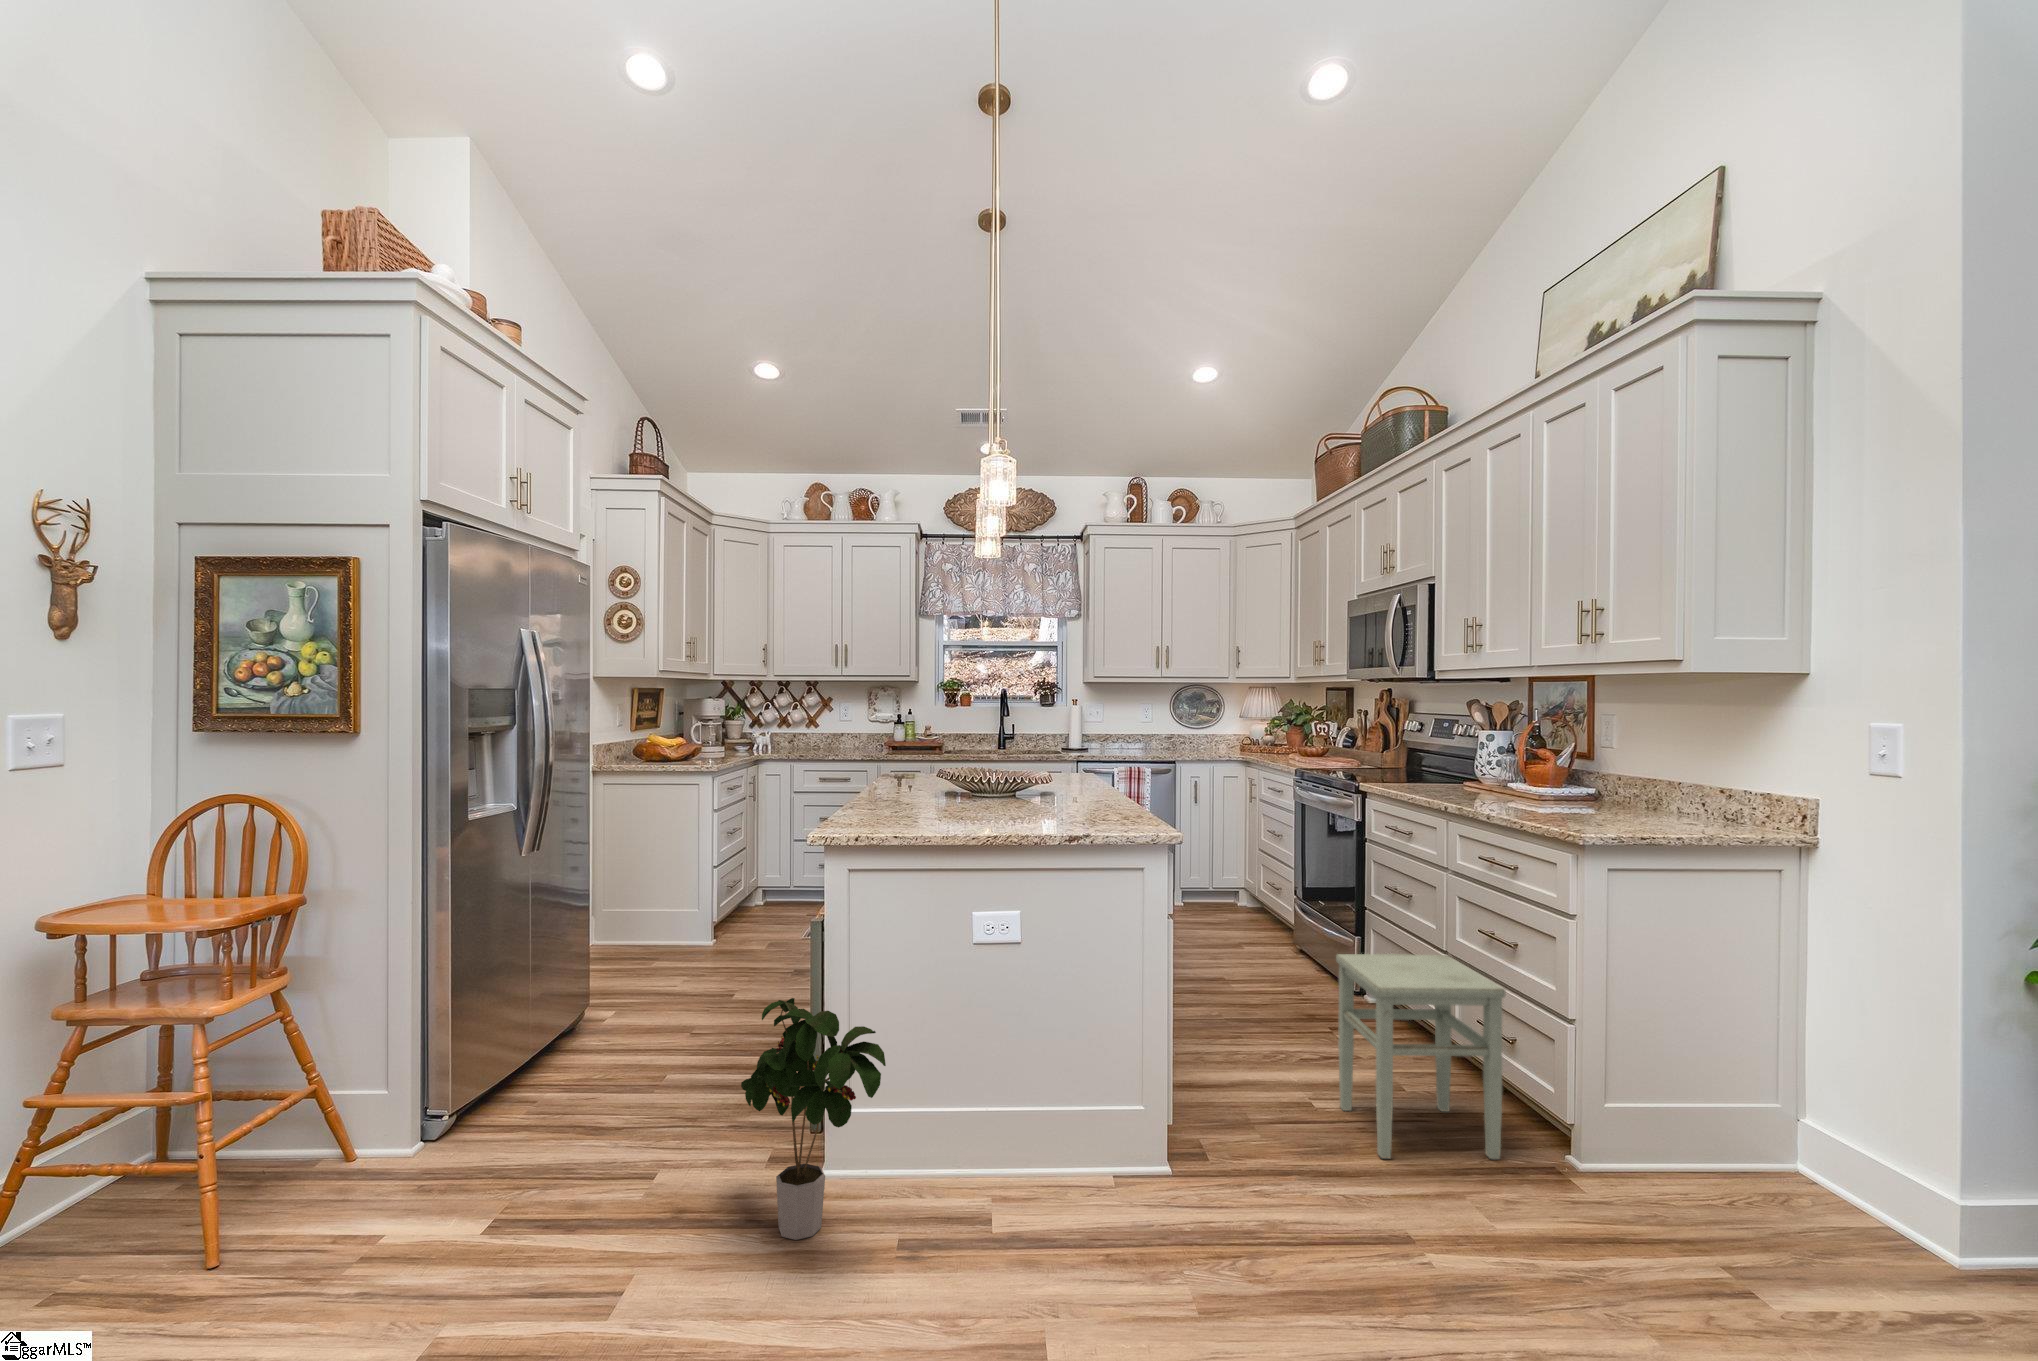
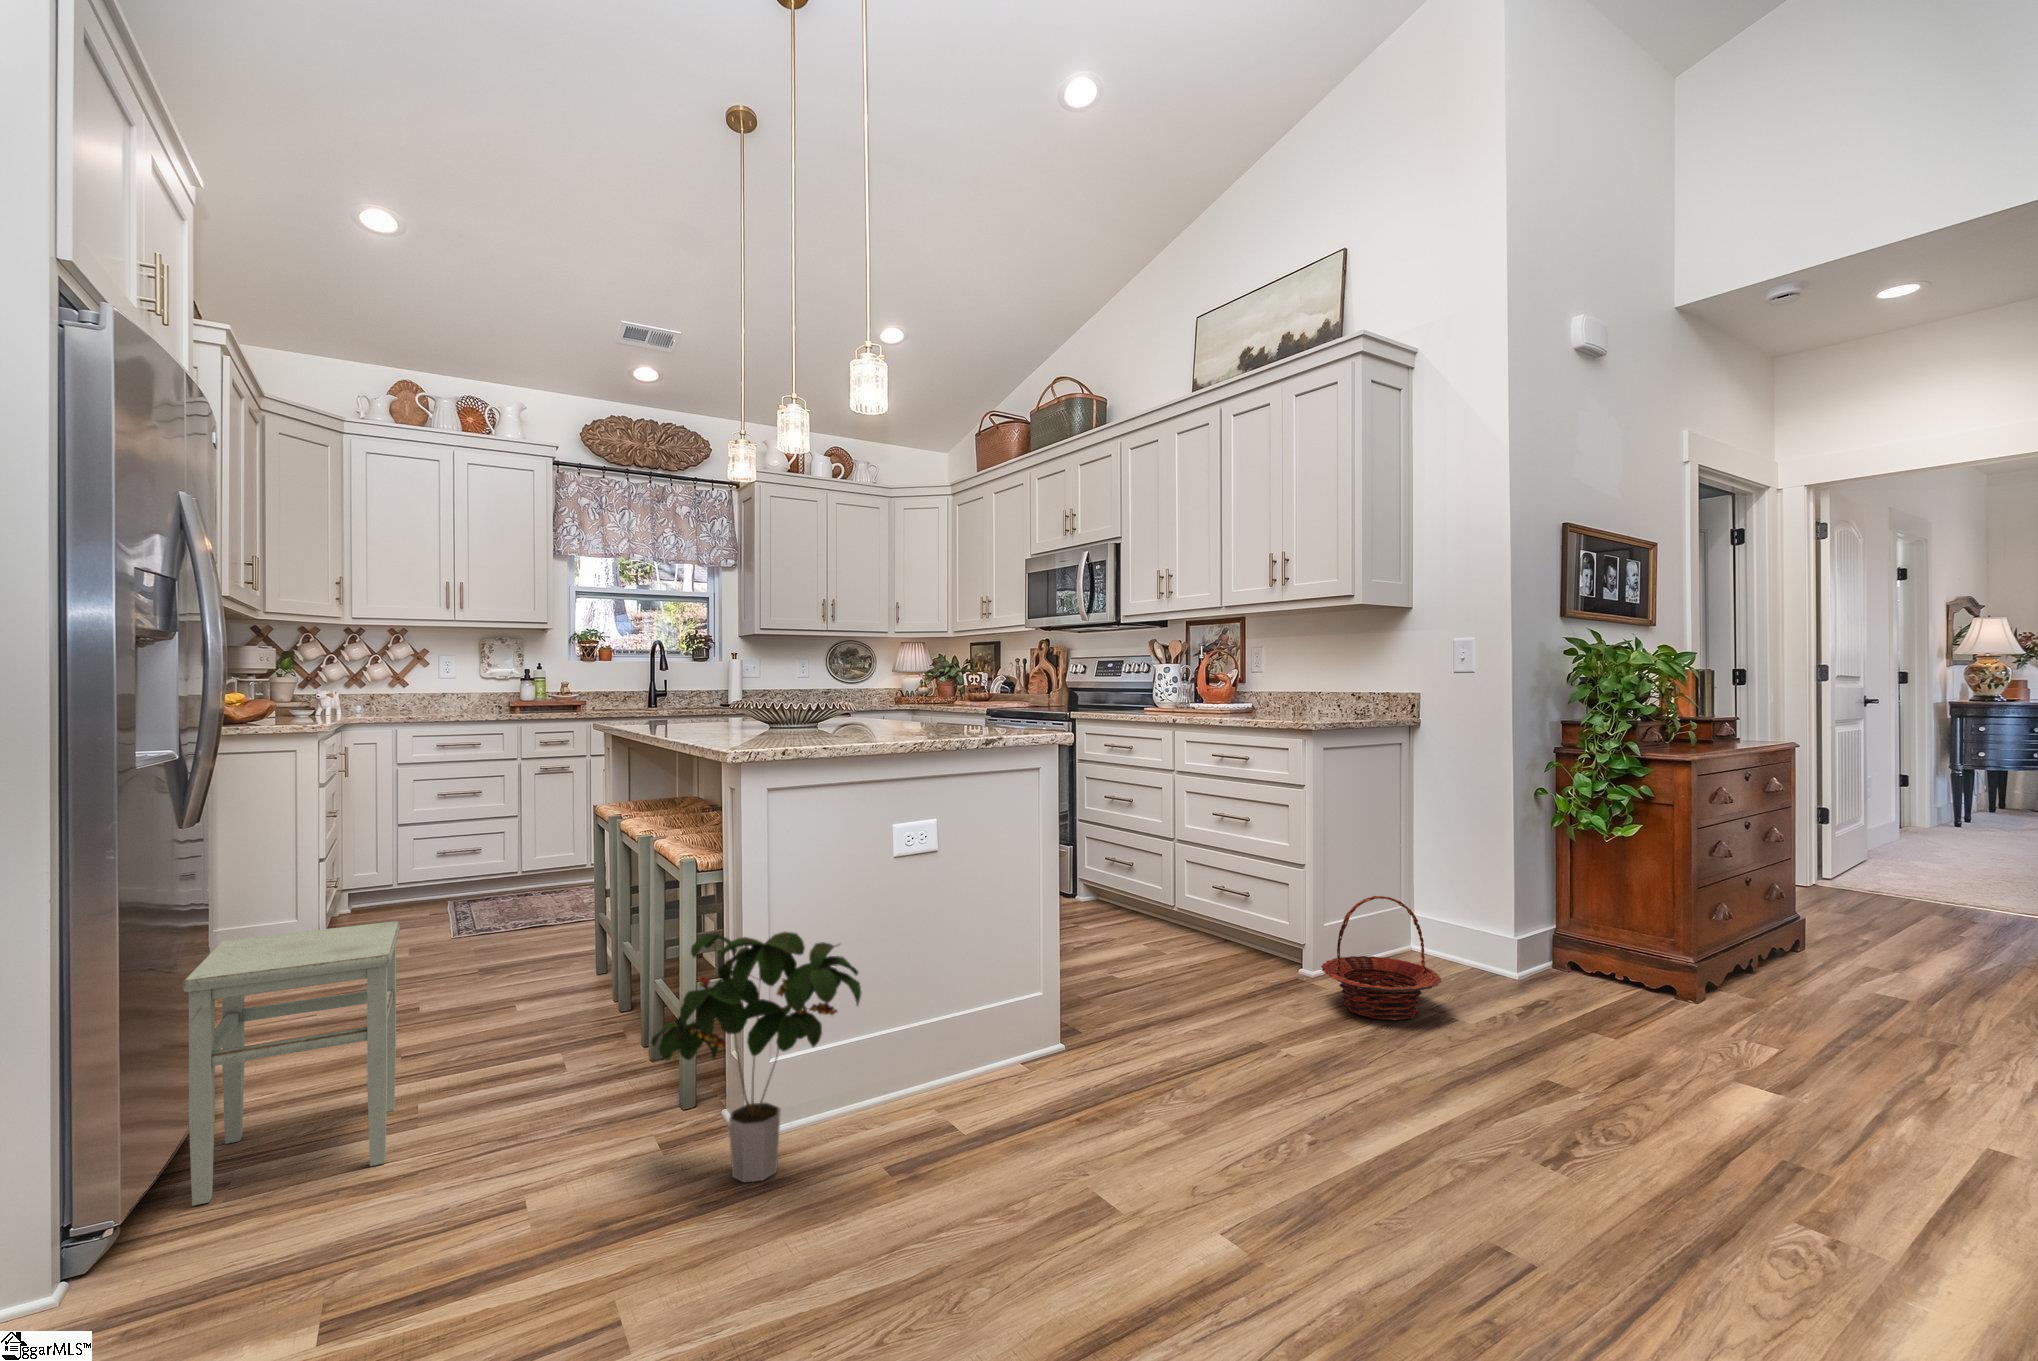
stool: present [1336,954,1506,1159] -> present [183,921,400,1206]
basket: none [1563,1086,1753,1274] -> present [1321,896,1442,1021]

